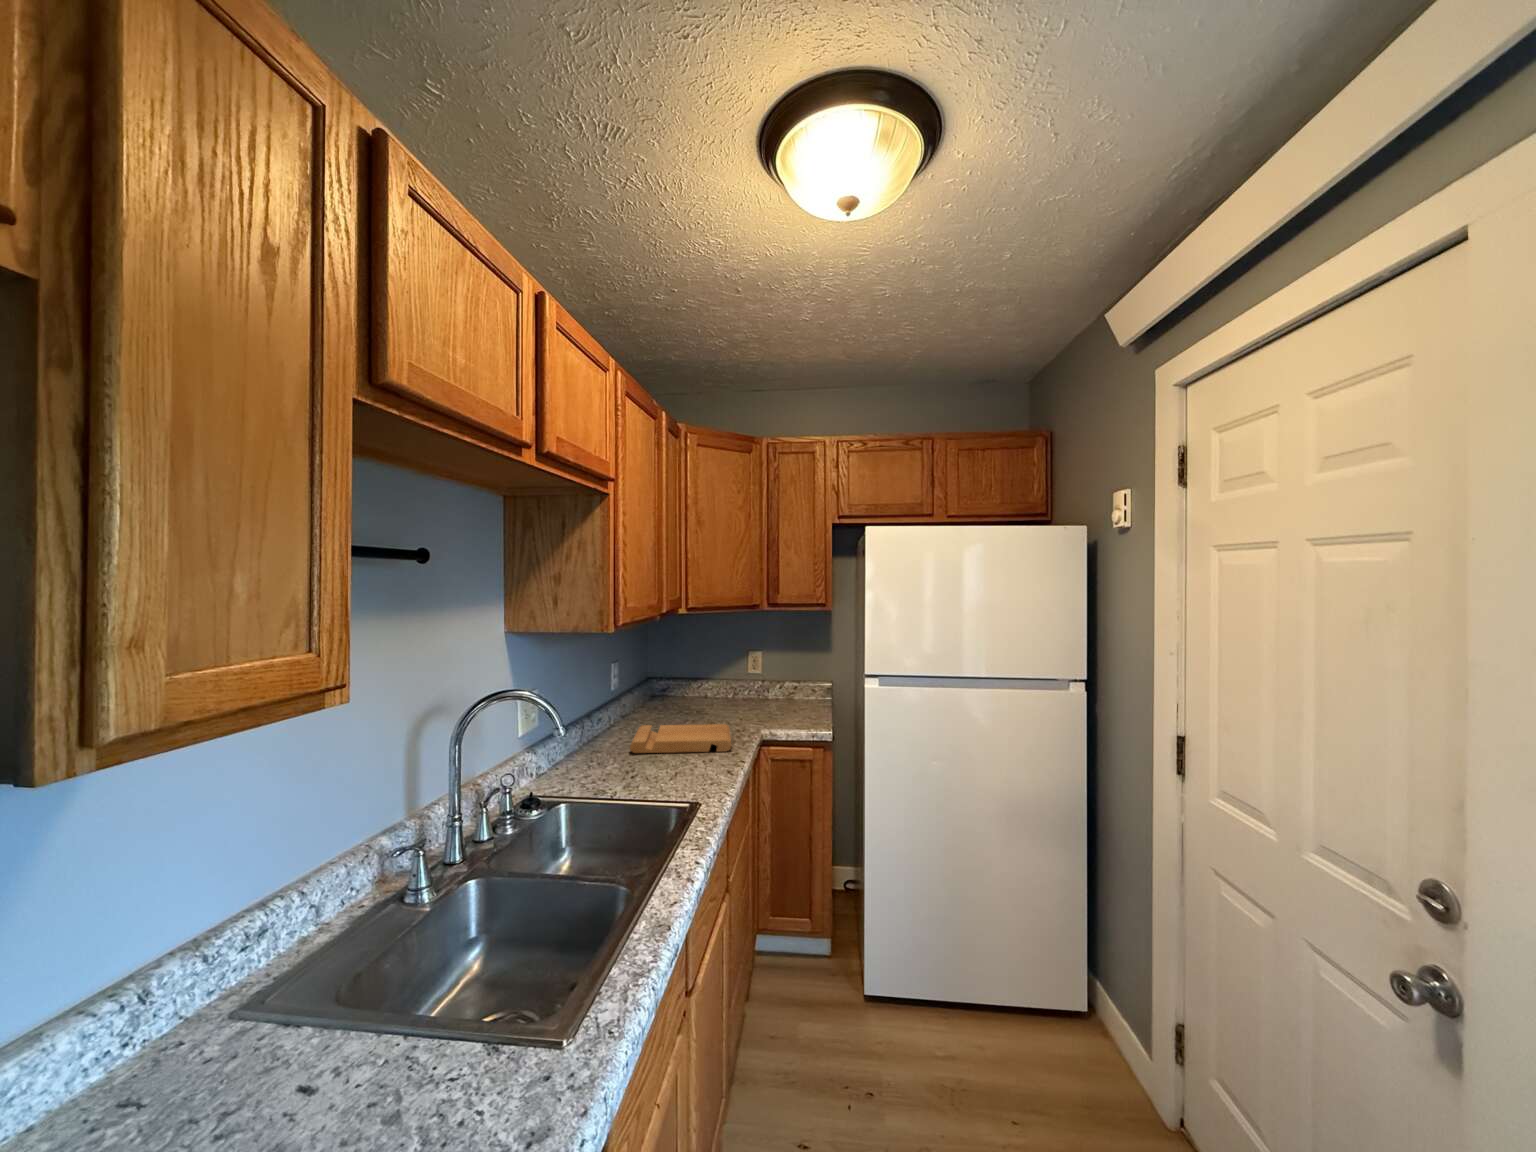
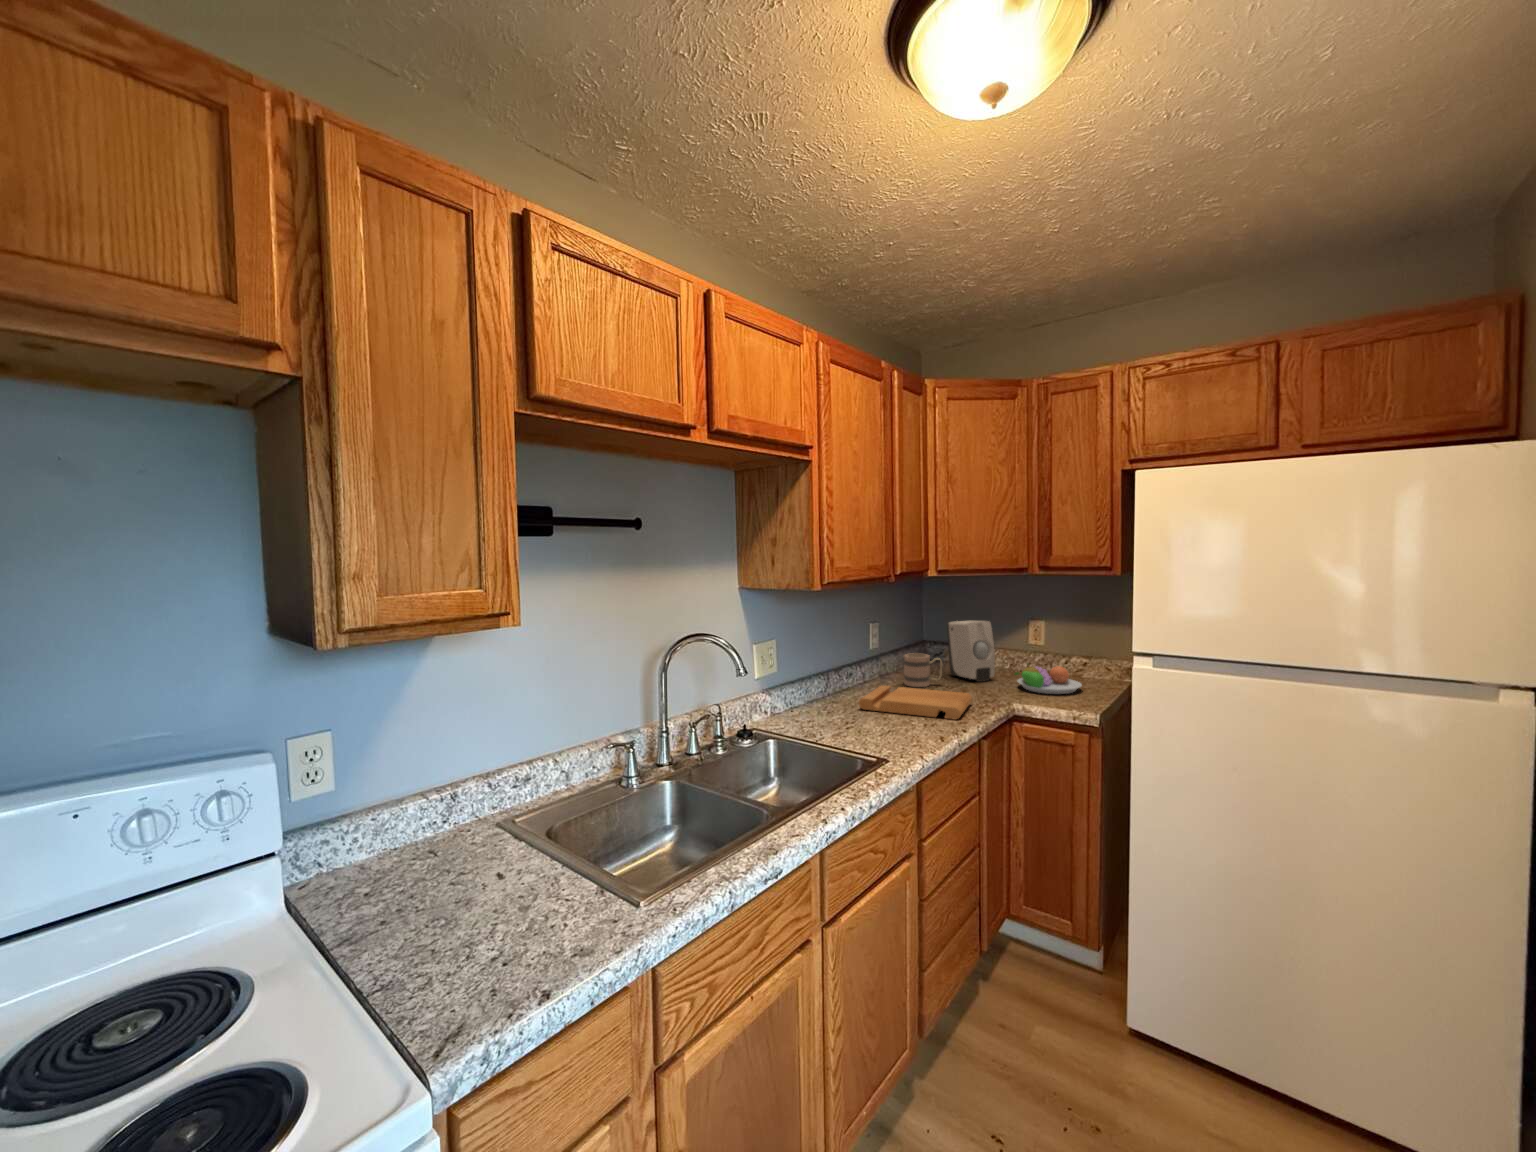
soap dispenser: none [687,654,731,711] -> present [947,621,995,682]
mug: none [653,689,690,723] -> present [904,653,942,687]
fruit bowl: none [753,690,804,717] -> present [1015,663,1082,694]

